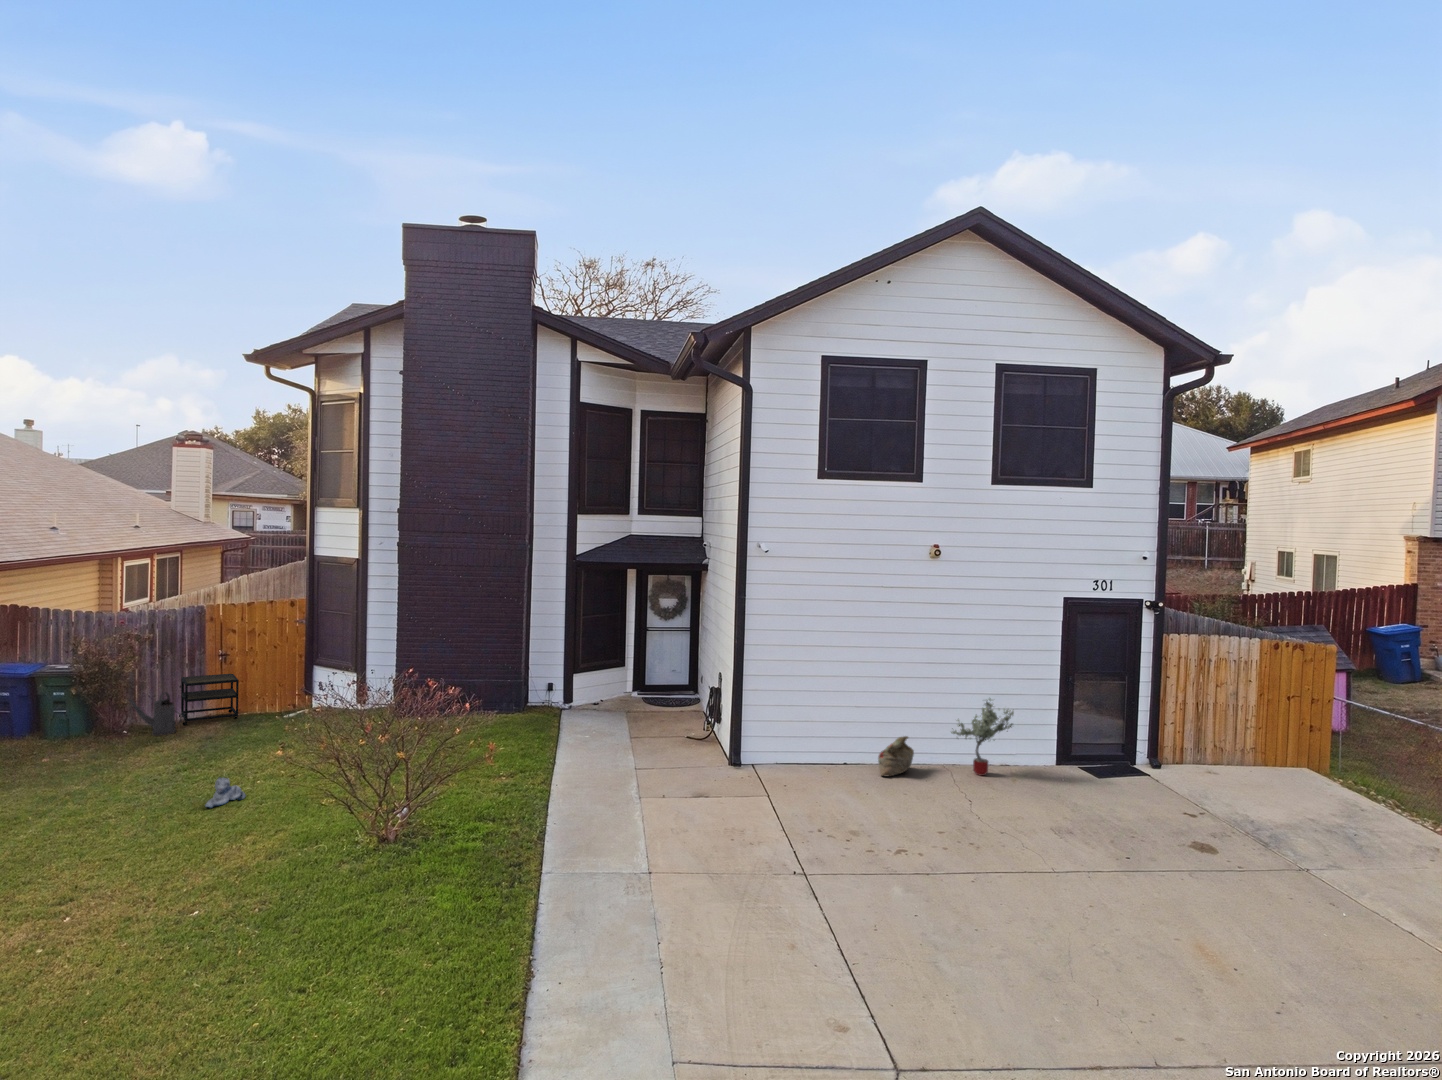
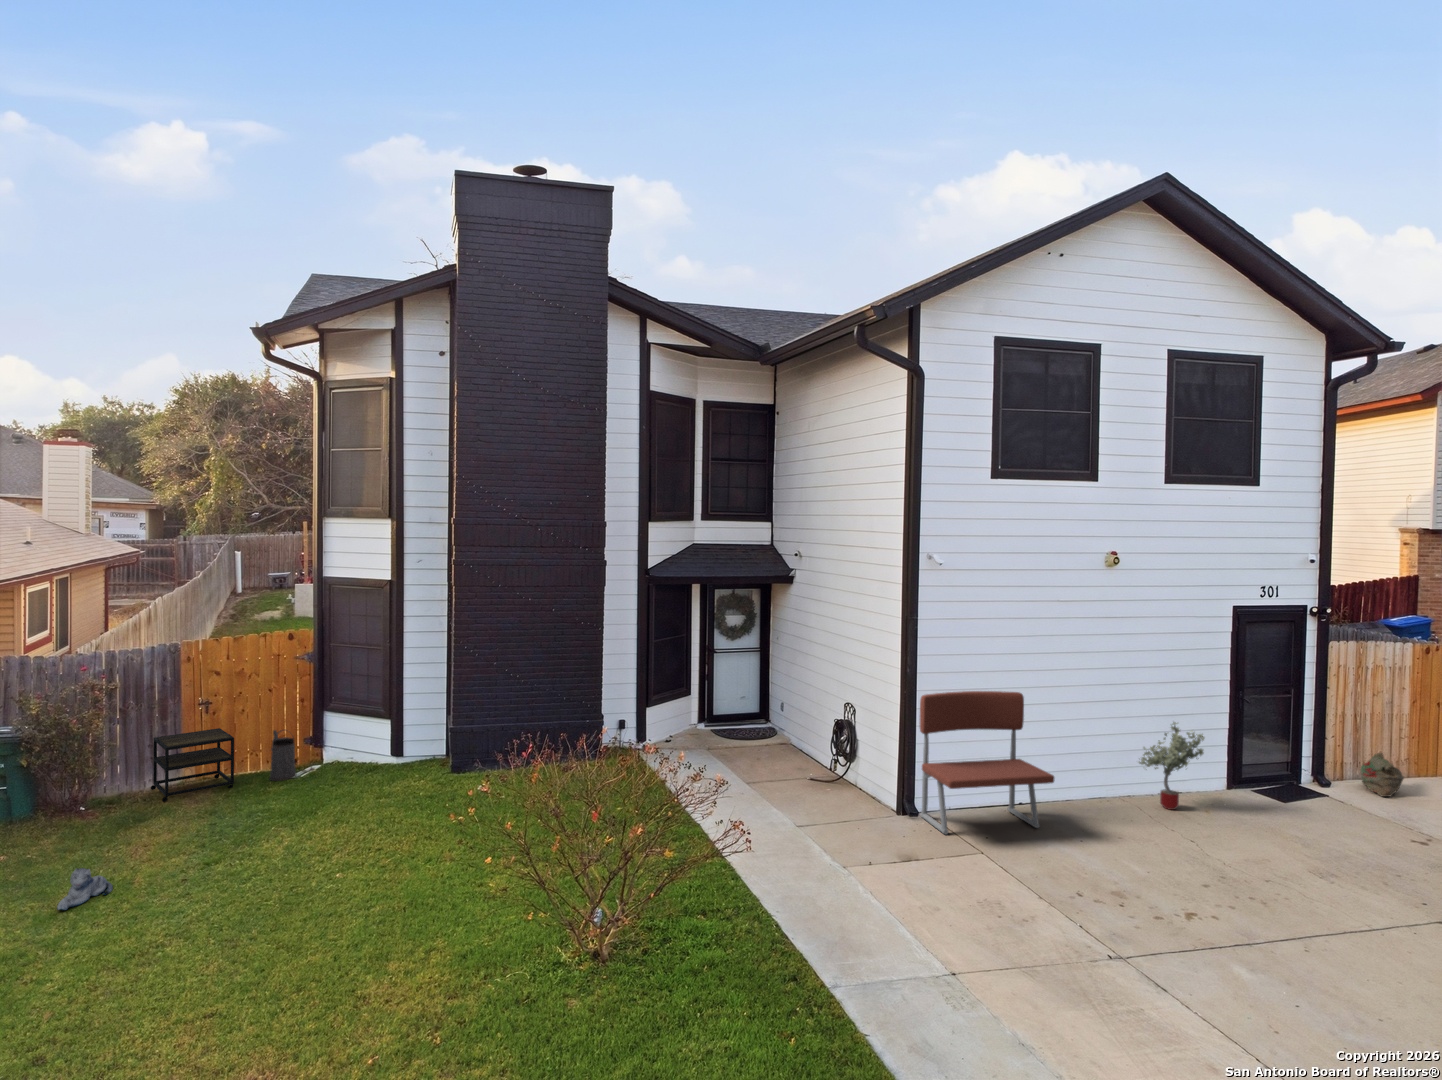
bench: none [747,663,848,780] -> present [920,691,1054,835]
watering can: present [129,692,182,736] -> present [269,730,296,781]
bag: present [878,736,914,776] -> present [1361,753,1404,797]
plush toy: present [205,777,245,808] -> present [57,868,113,910]

